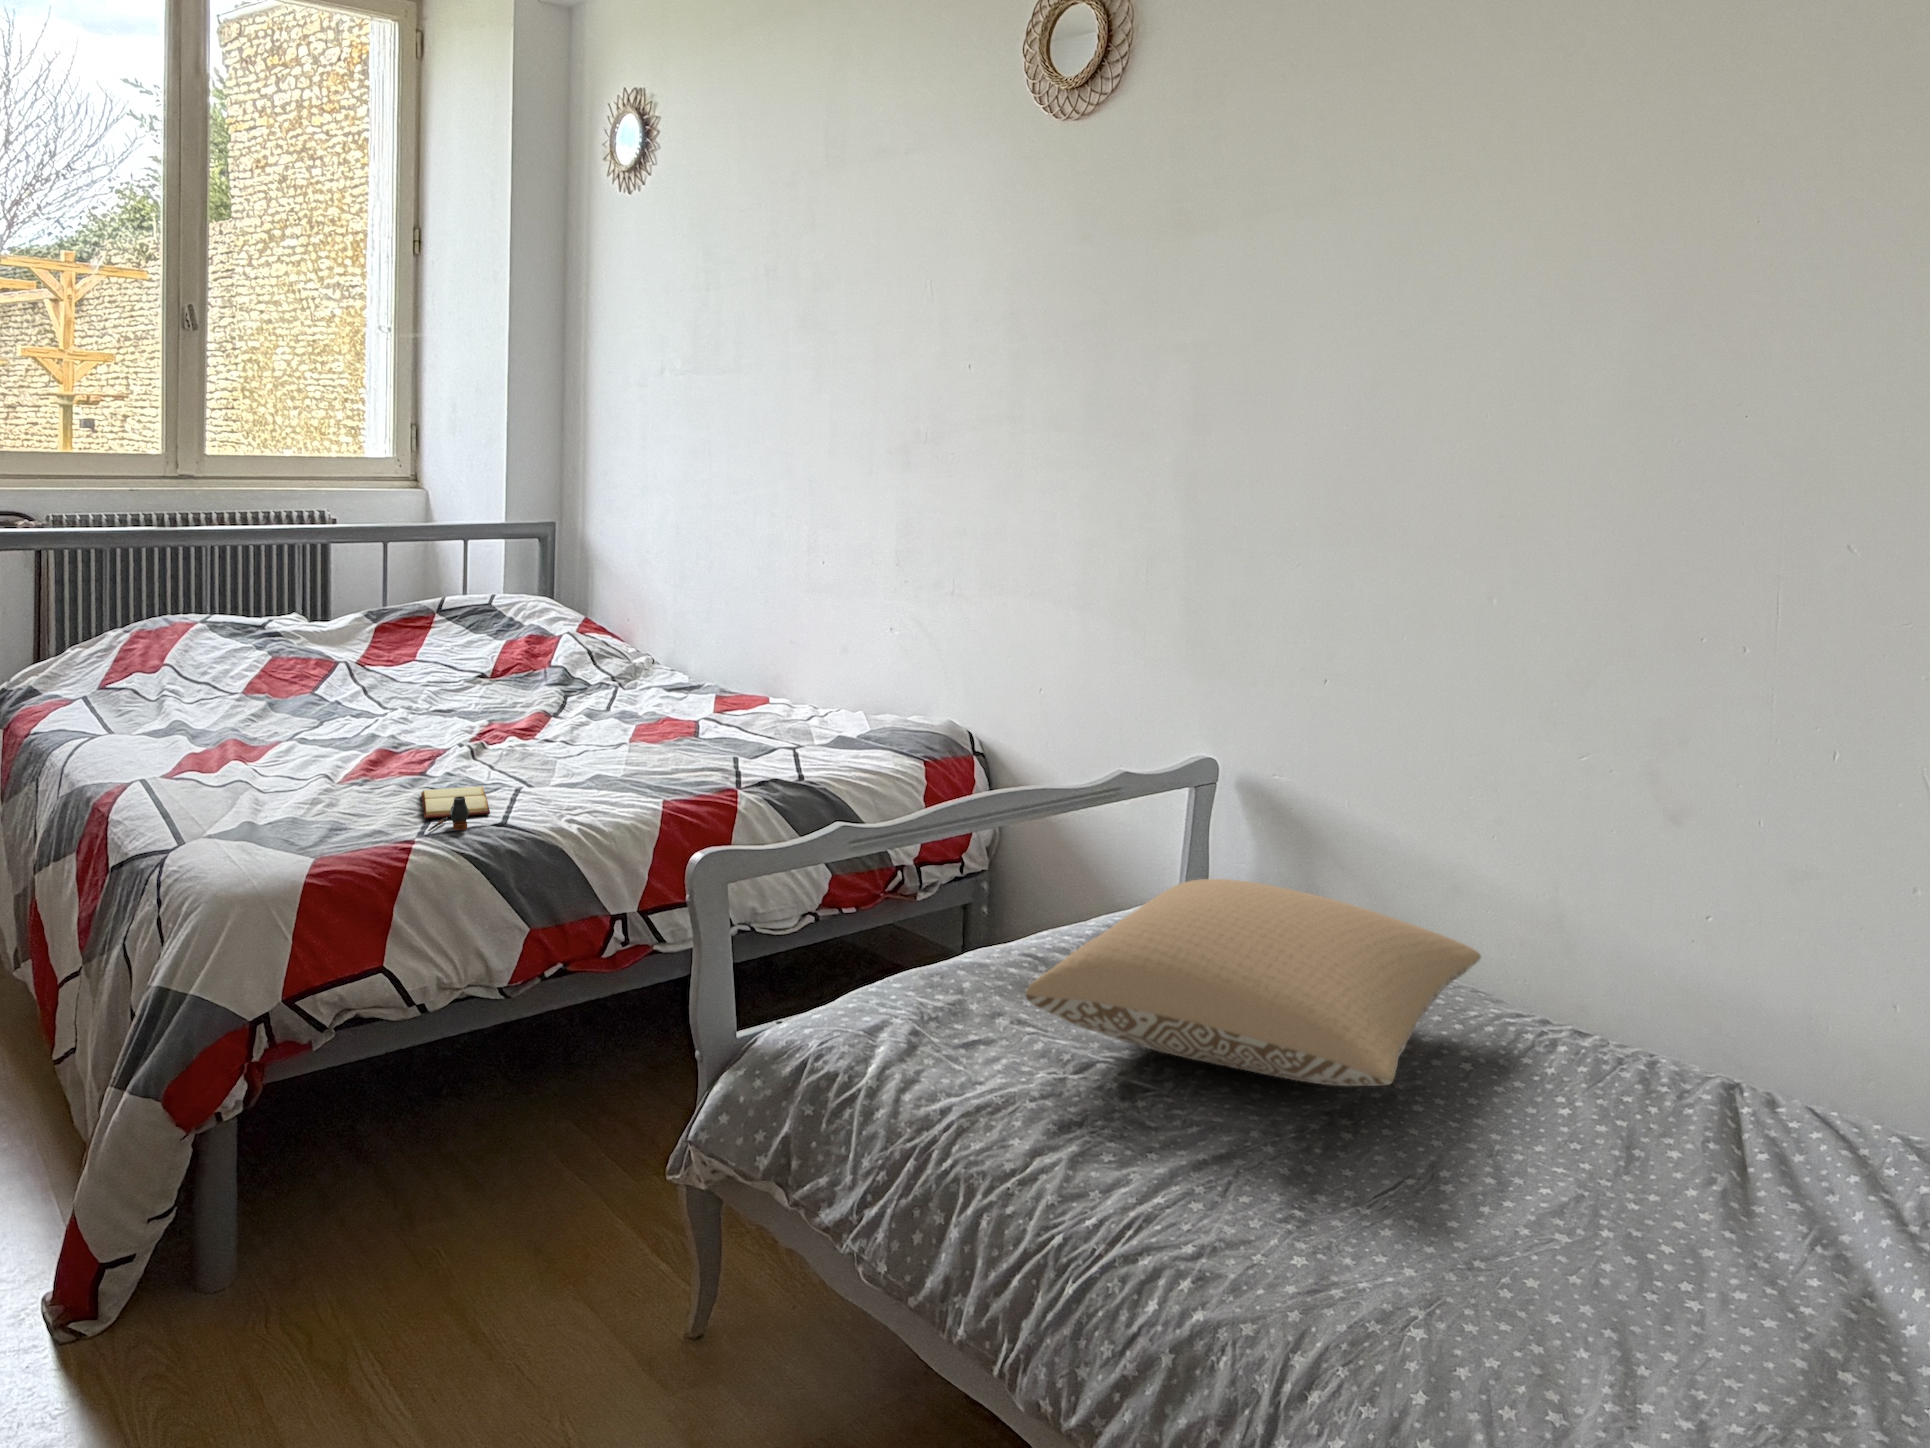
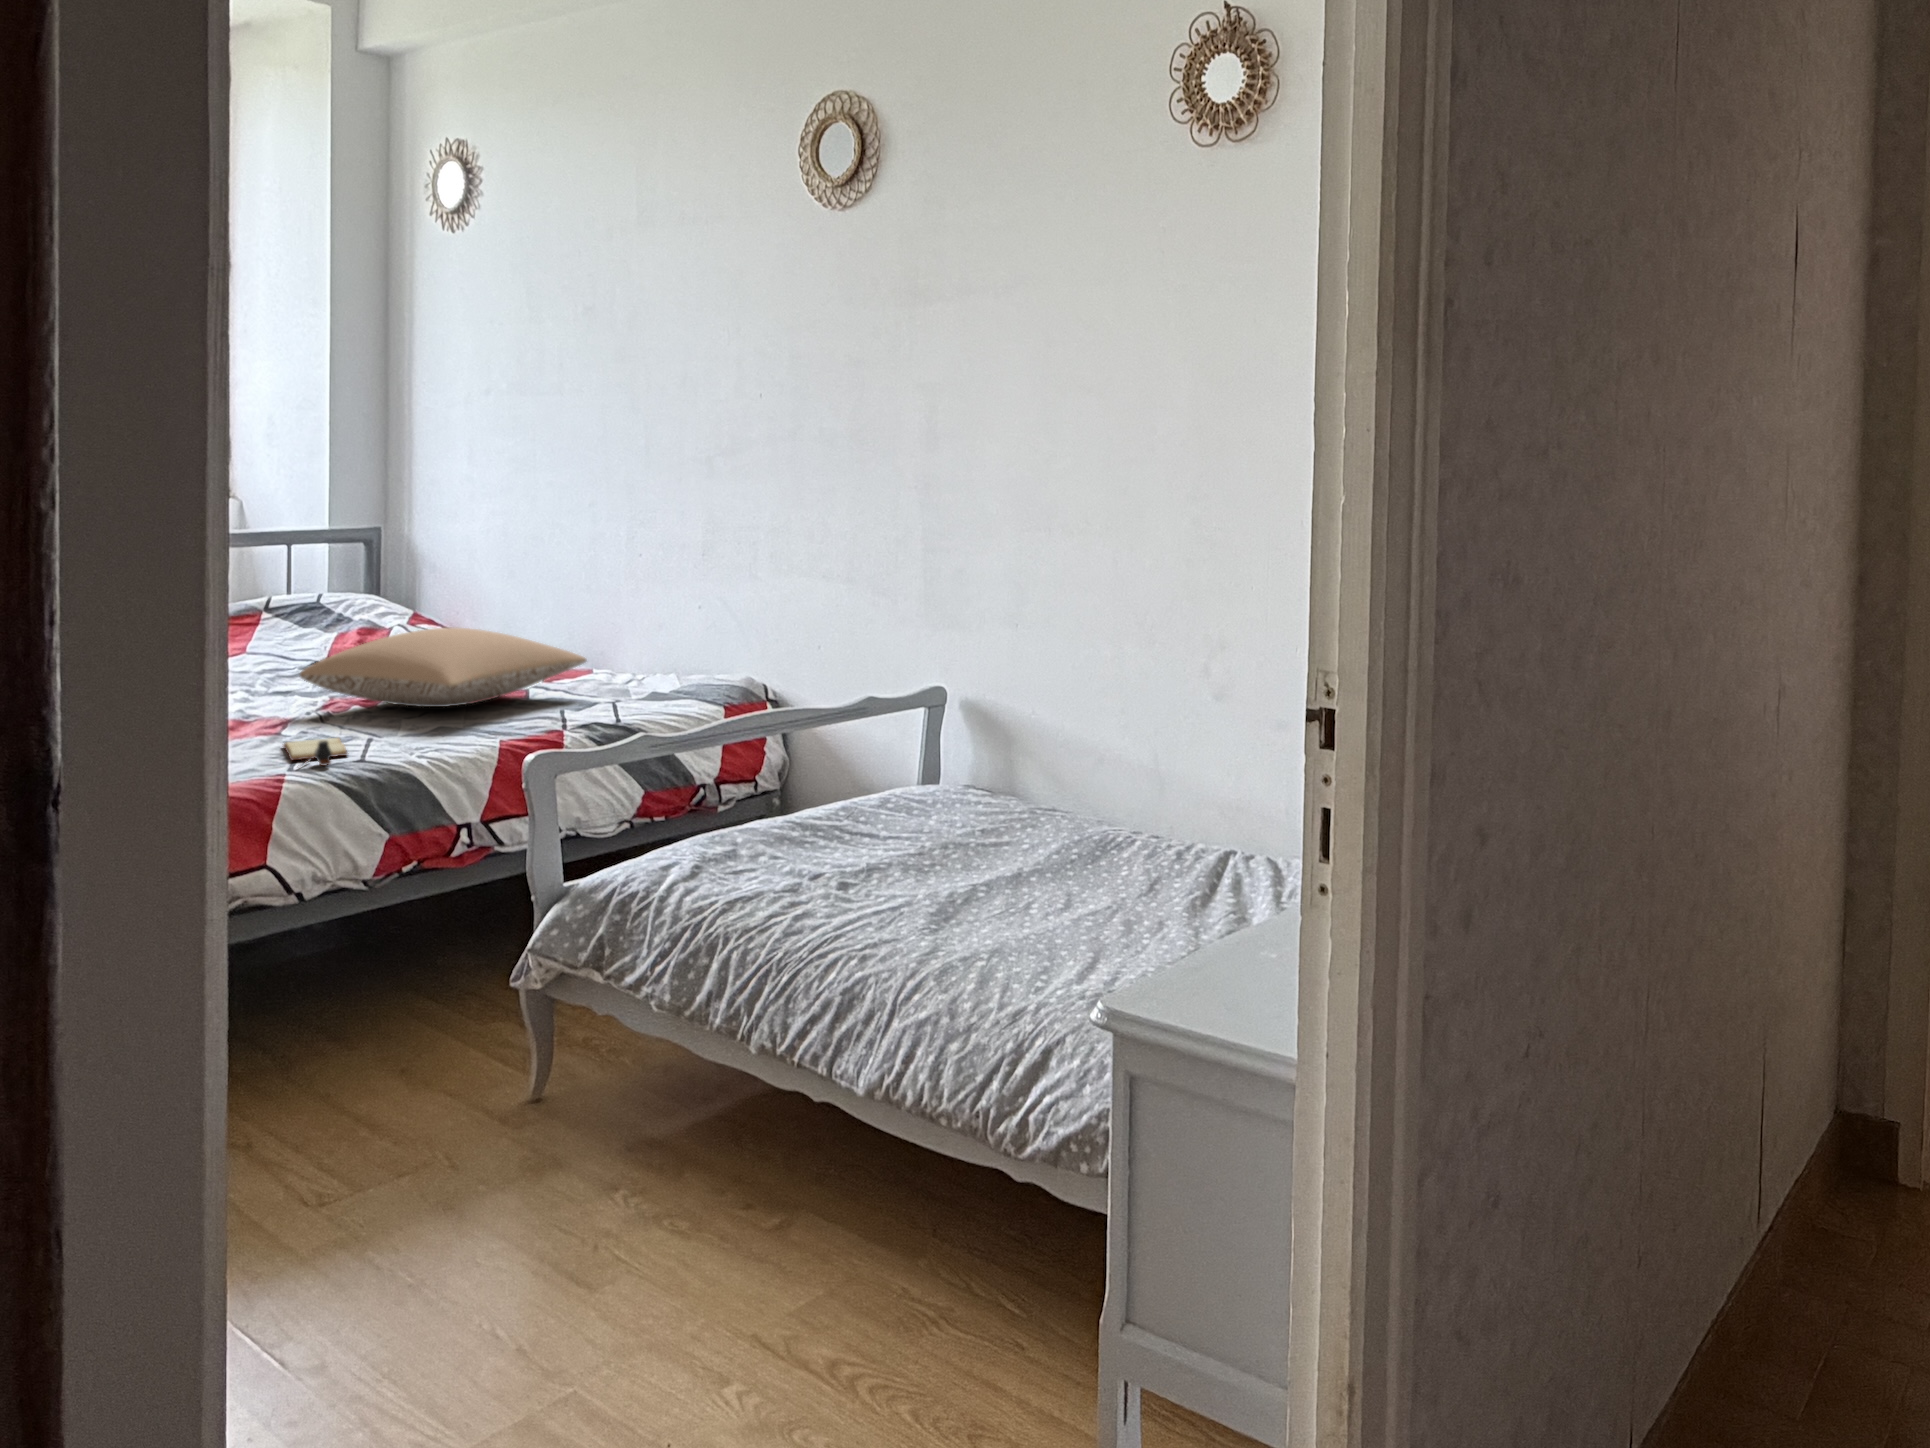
pillow: present [1026,879,1481,1086] -> present [300,627,586,707]

